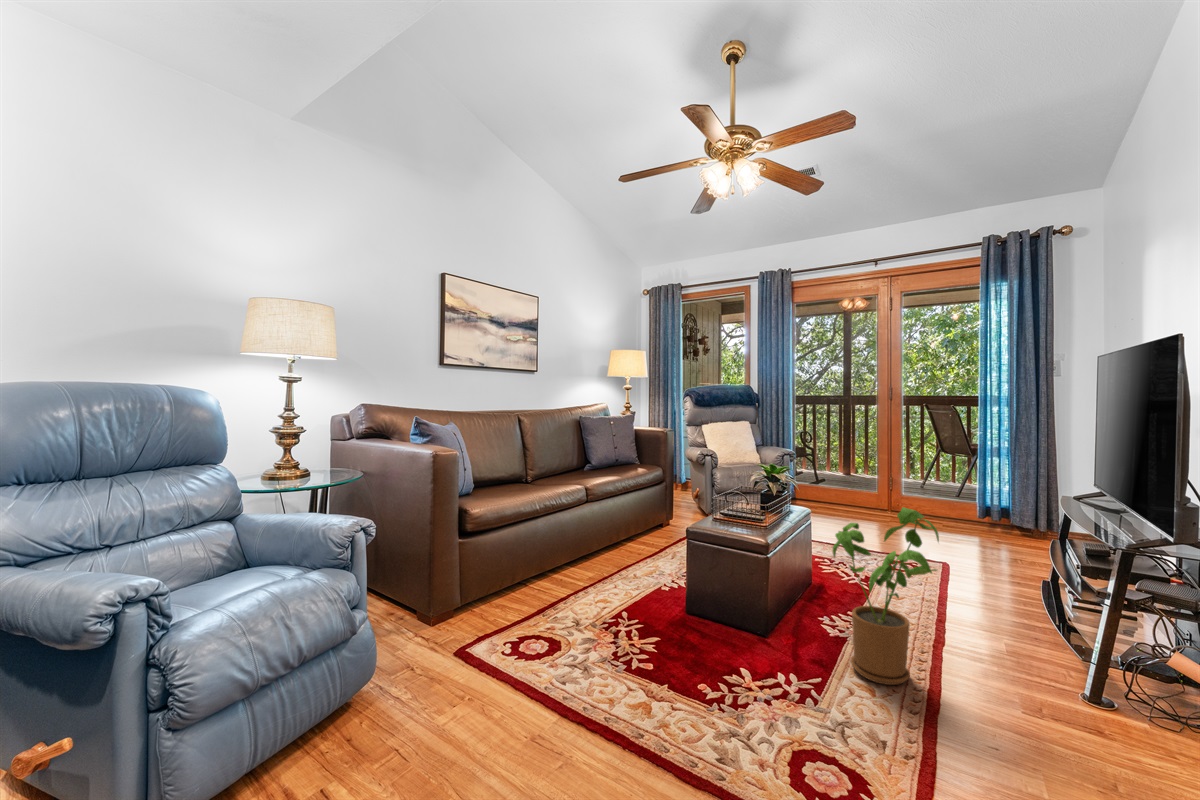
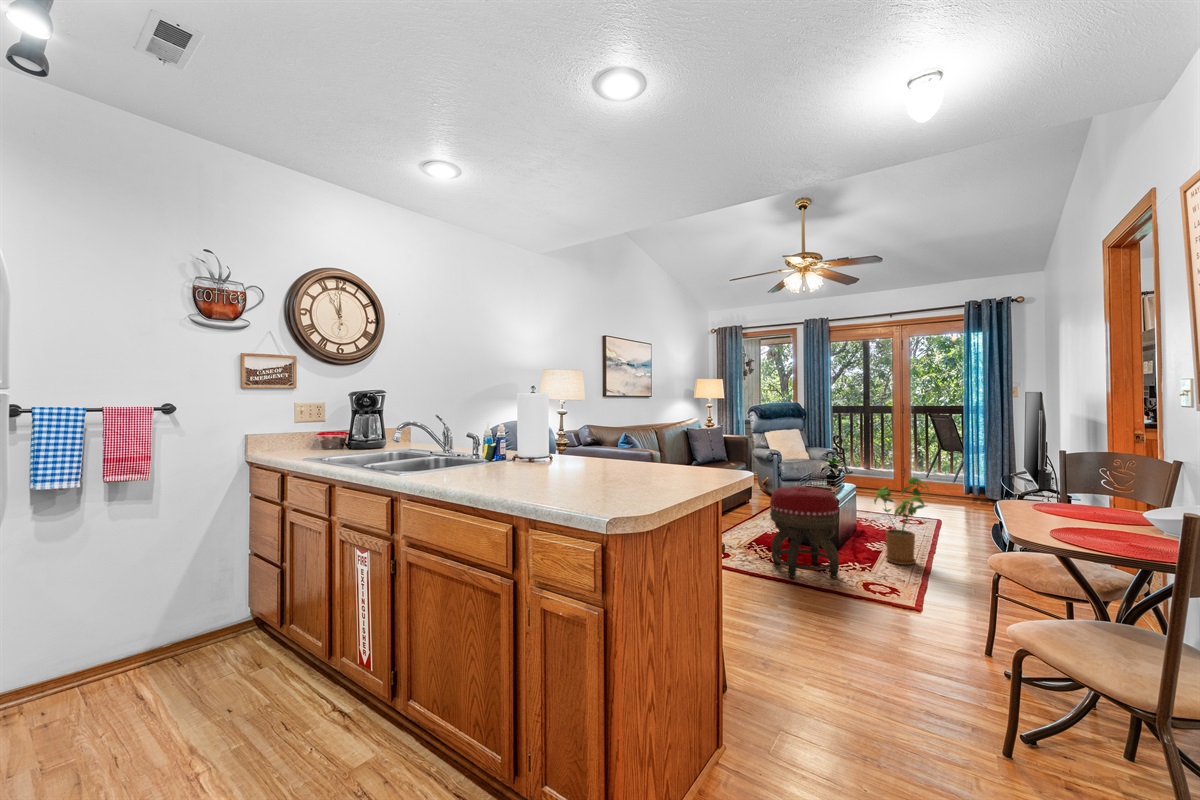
footstool: none [618,523,752,729] -> present [770,486,839,578]

